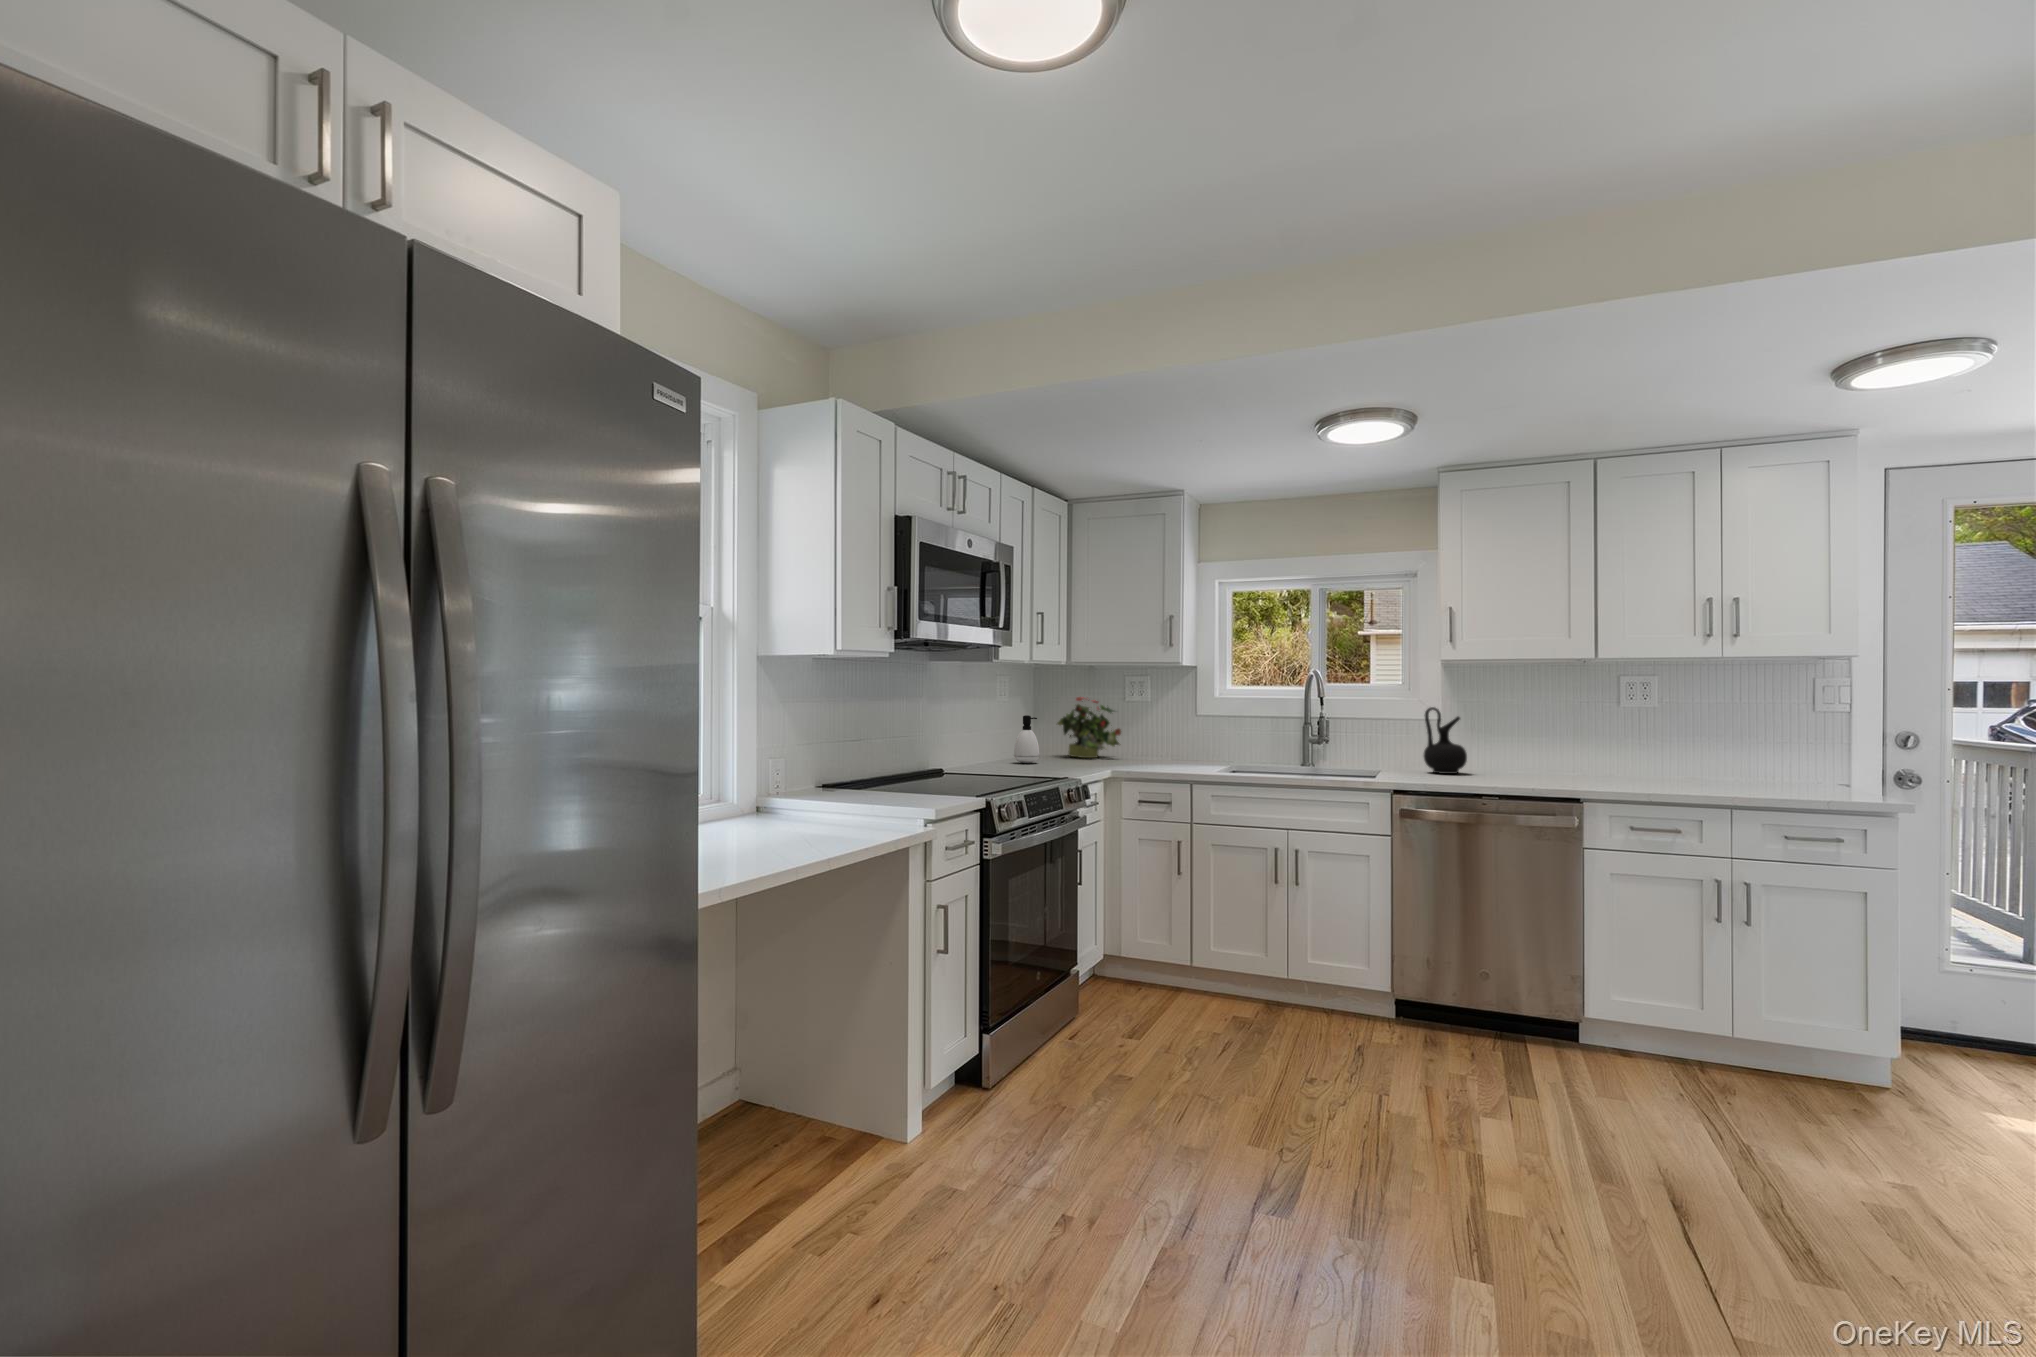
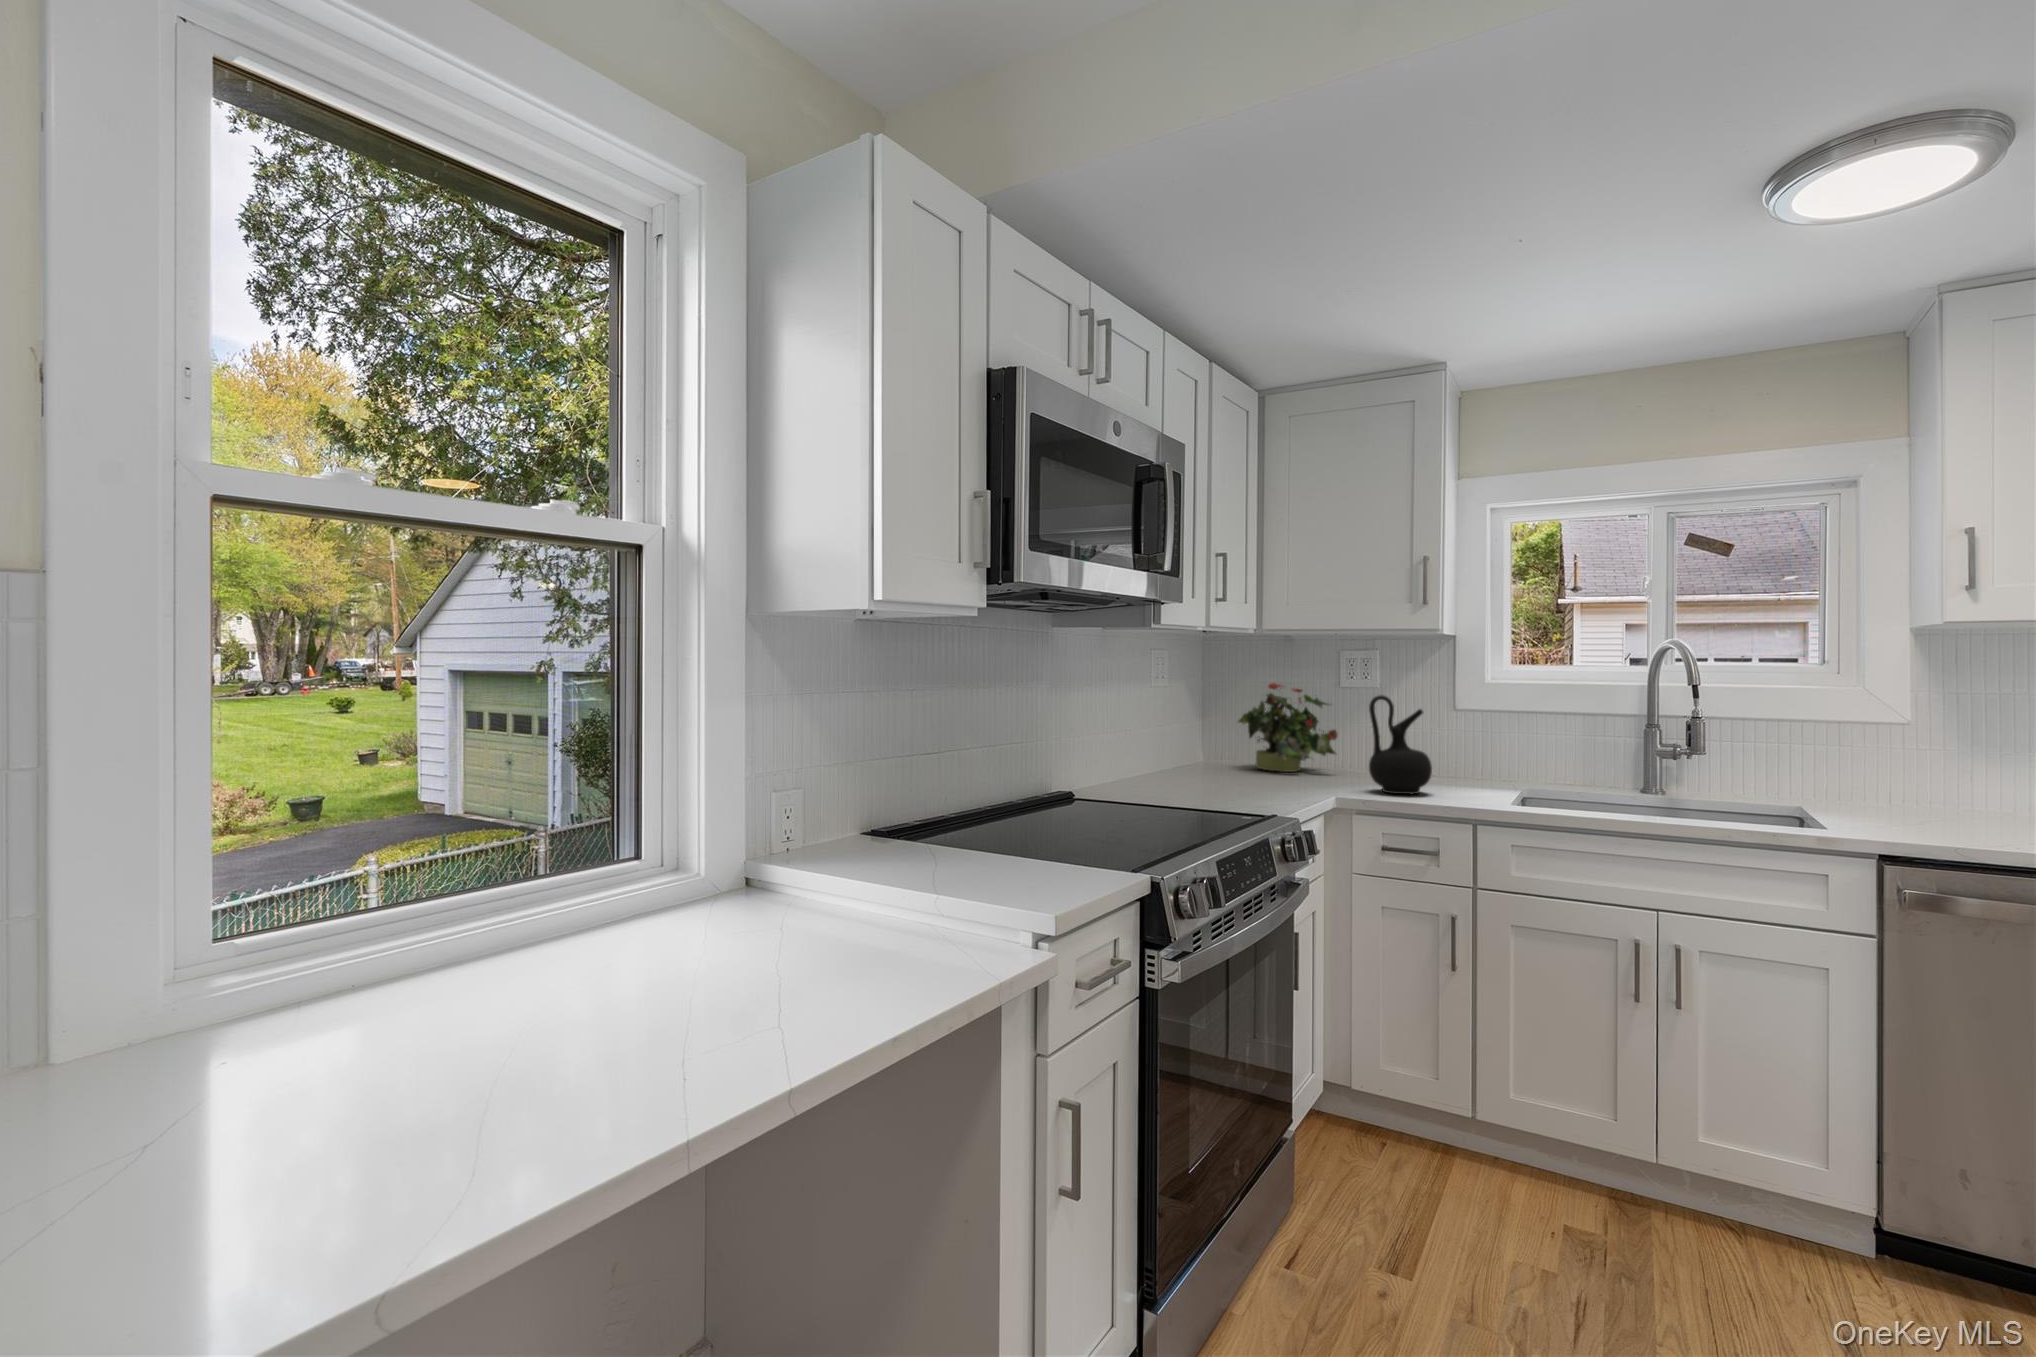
ceramic jug: present [1424,707,1467,774] -> present [1369,695,1432,794]
soap dispenser: present [1014,715,1039,763] -> none [1179,711,1218,781]

